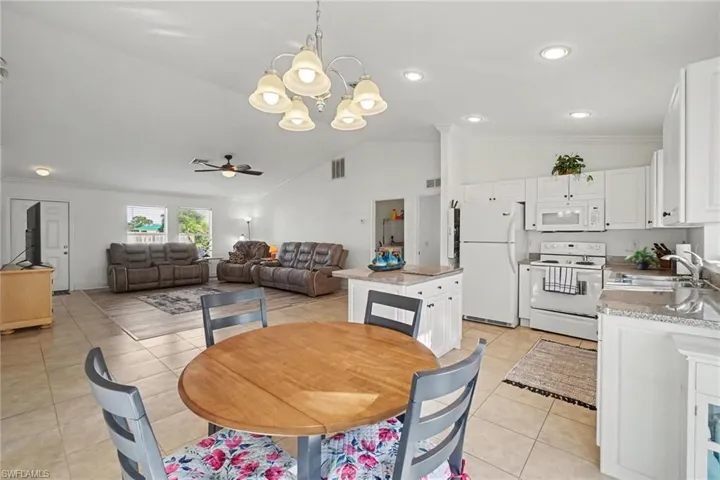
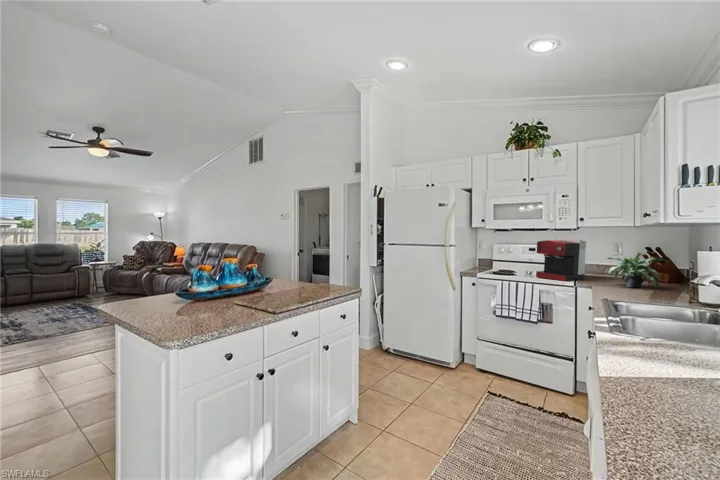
coffee maker: none [575,237,611,266] -> present [536,237,586,281]

